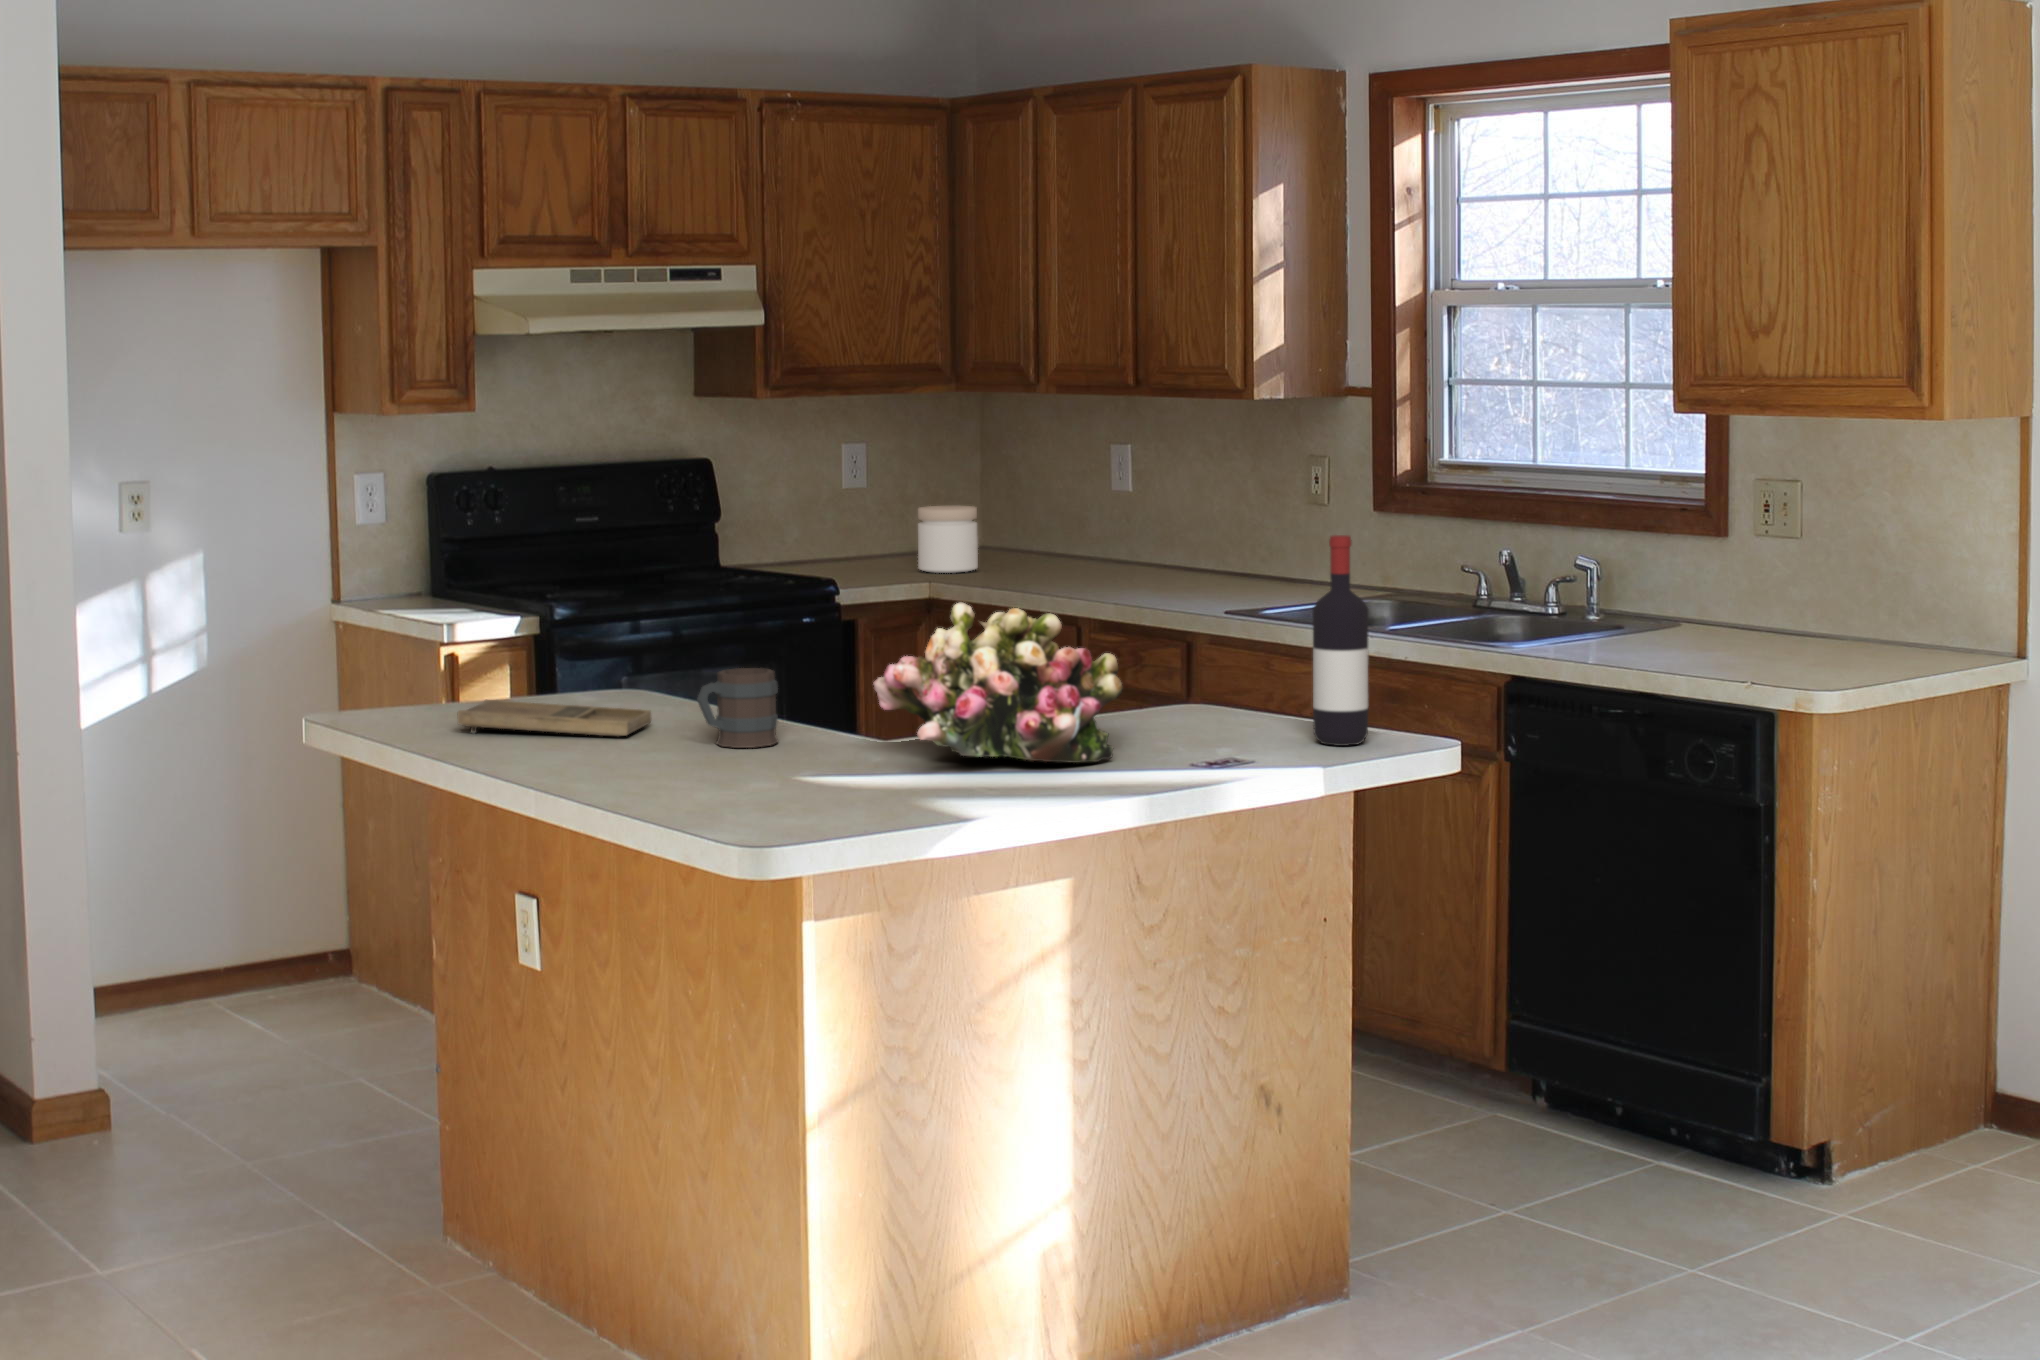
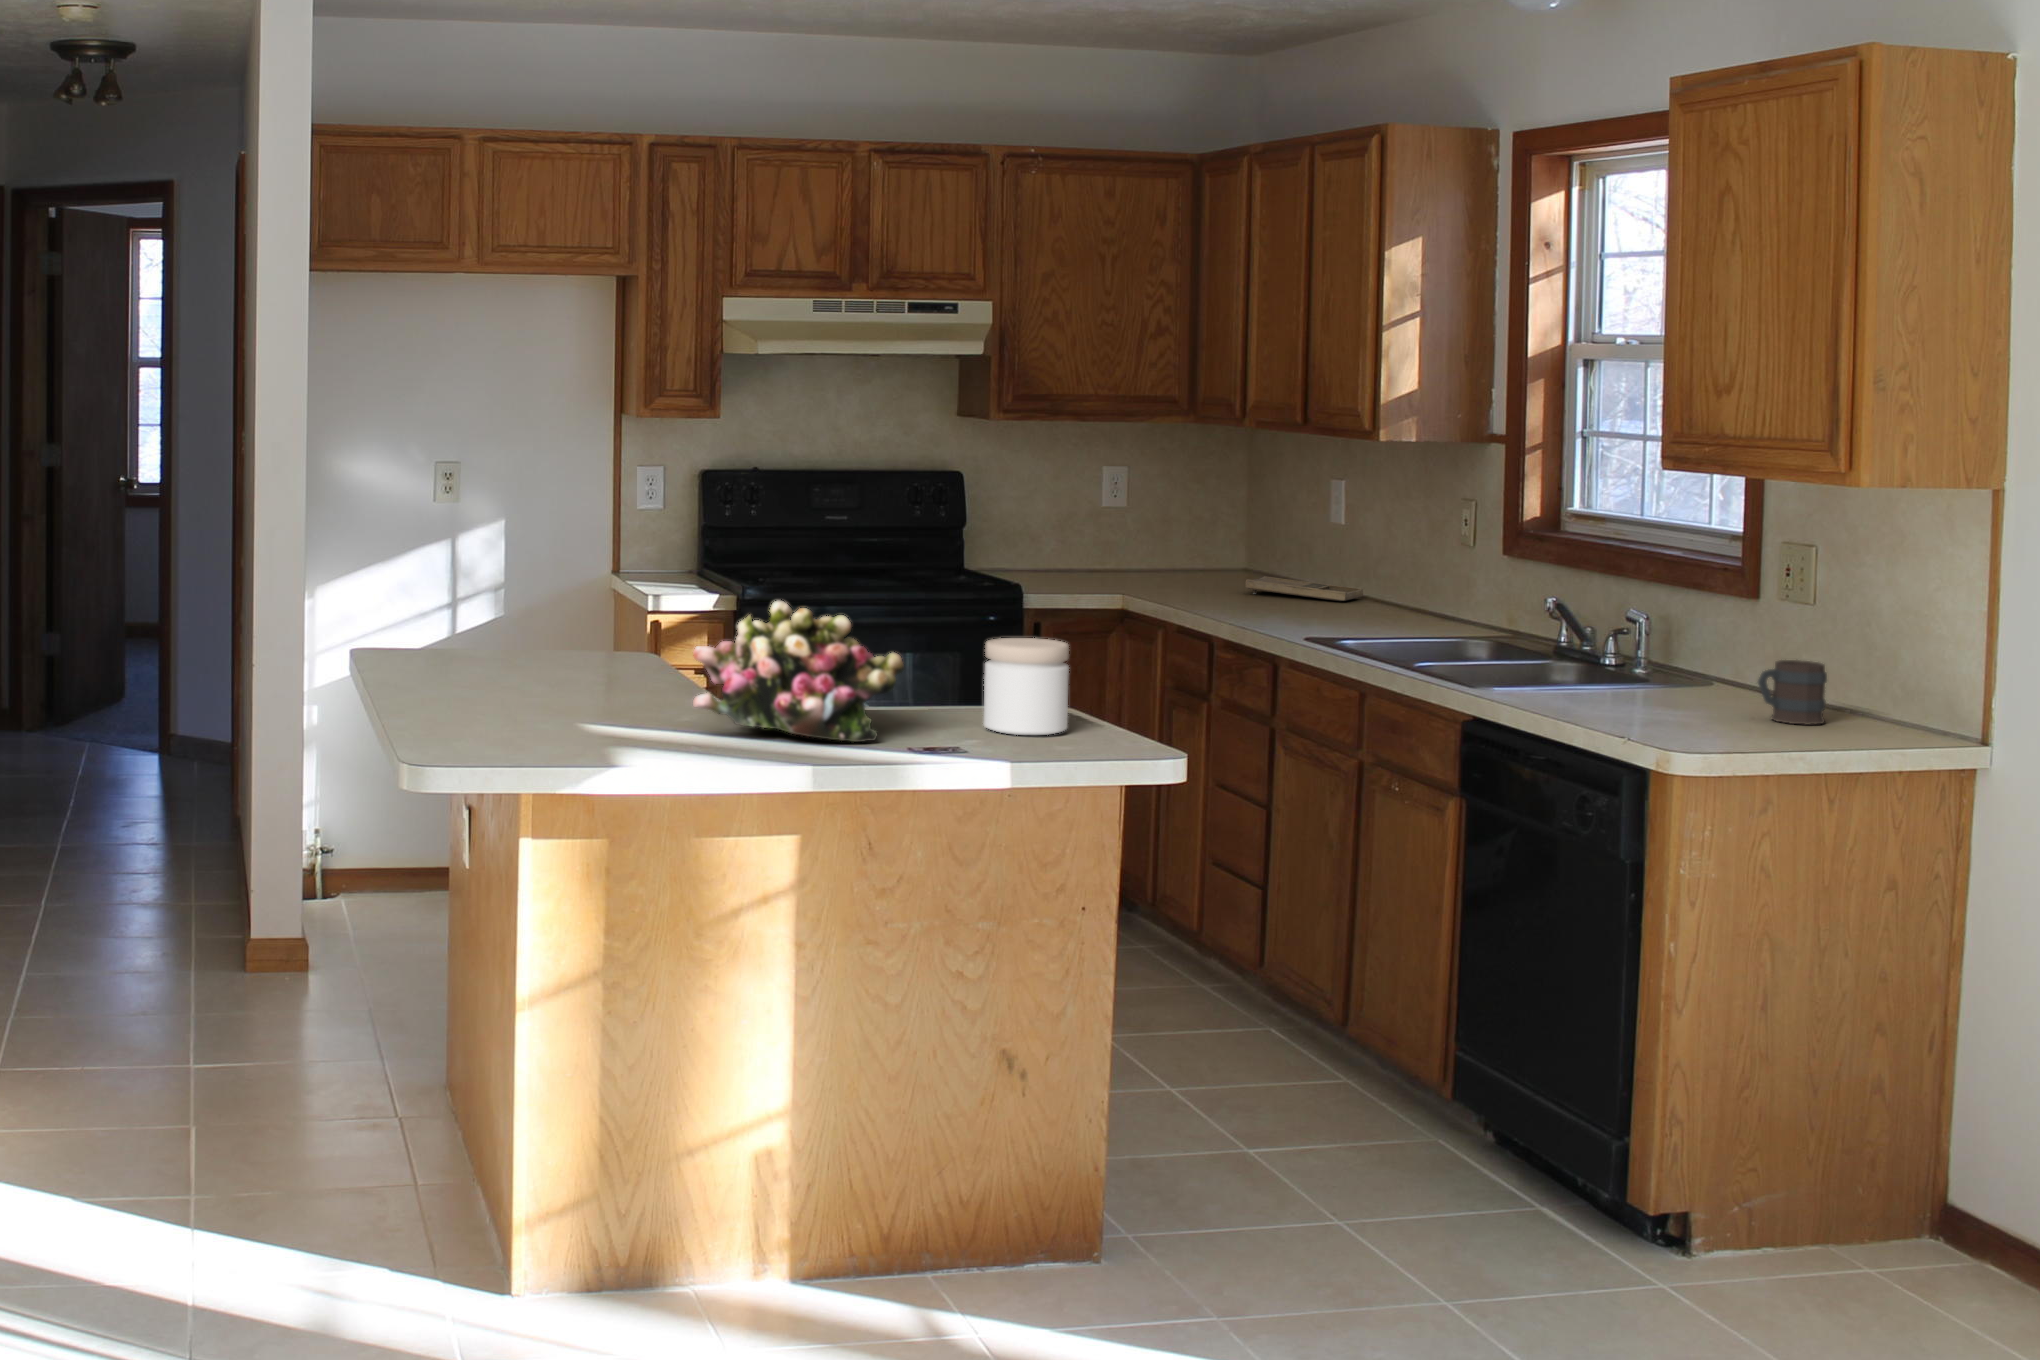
jar: present [918,506,978,573] -> present [983,638,1069,735]
wine bottle: present [1313,535,1369,746] -> none [1081,567,1132,753]
mug: present [697,668,778,748] -> present [1758,660,1827,724]
tray: present [457,700,652,736] -> present [1245,576,1363,601]

